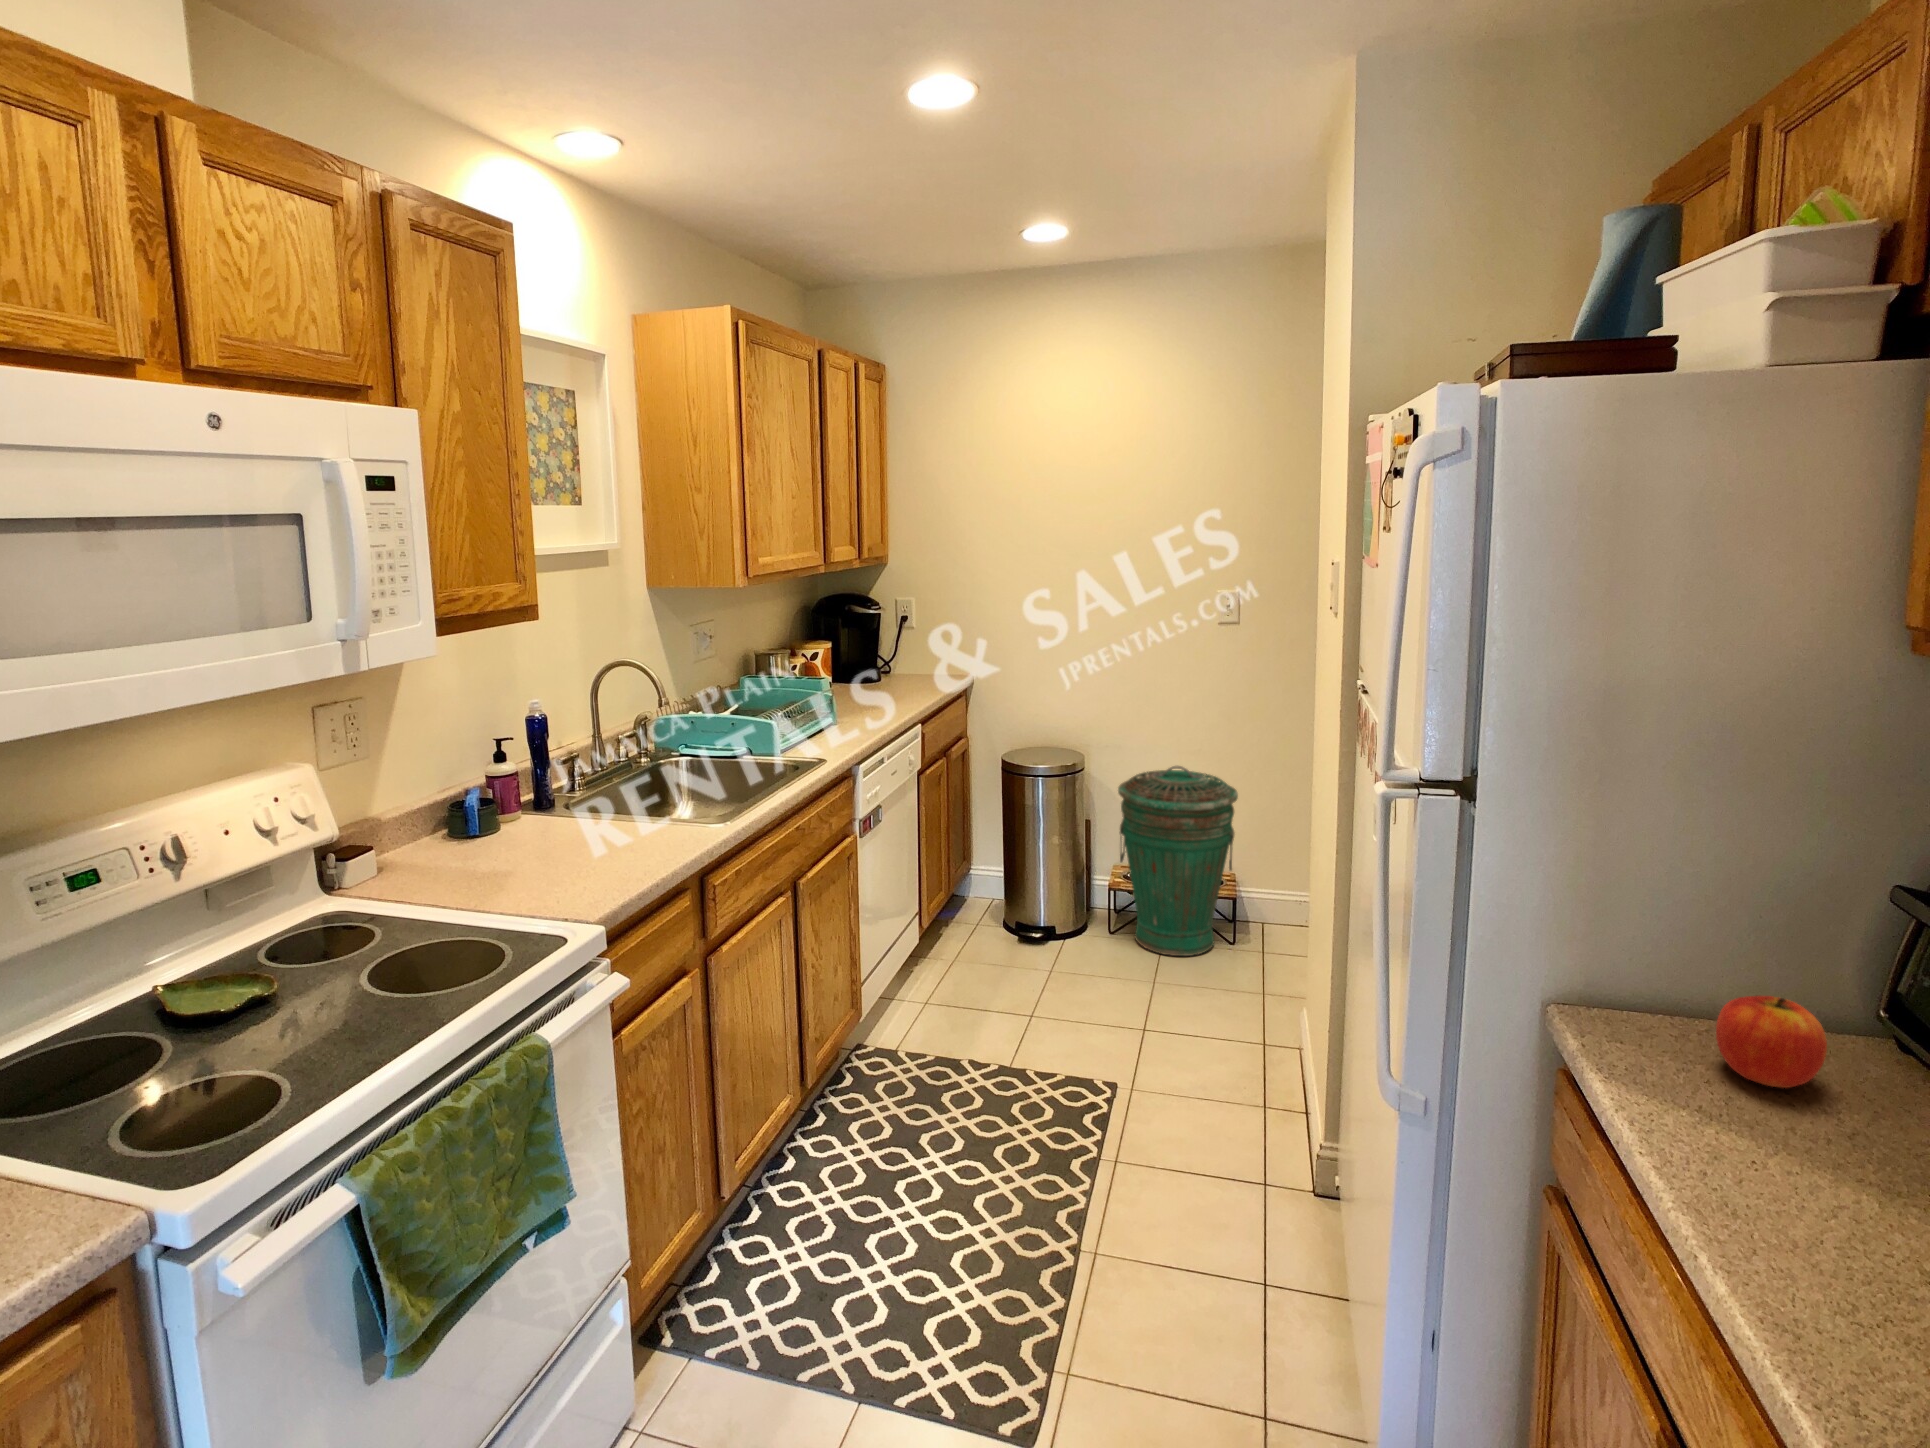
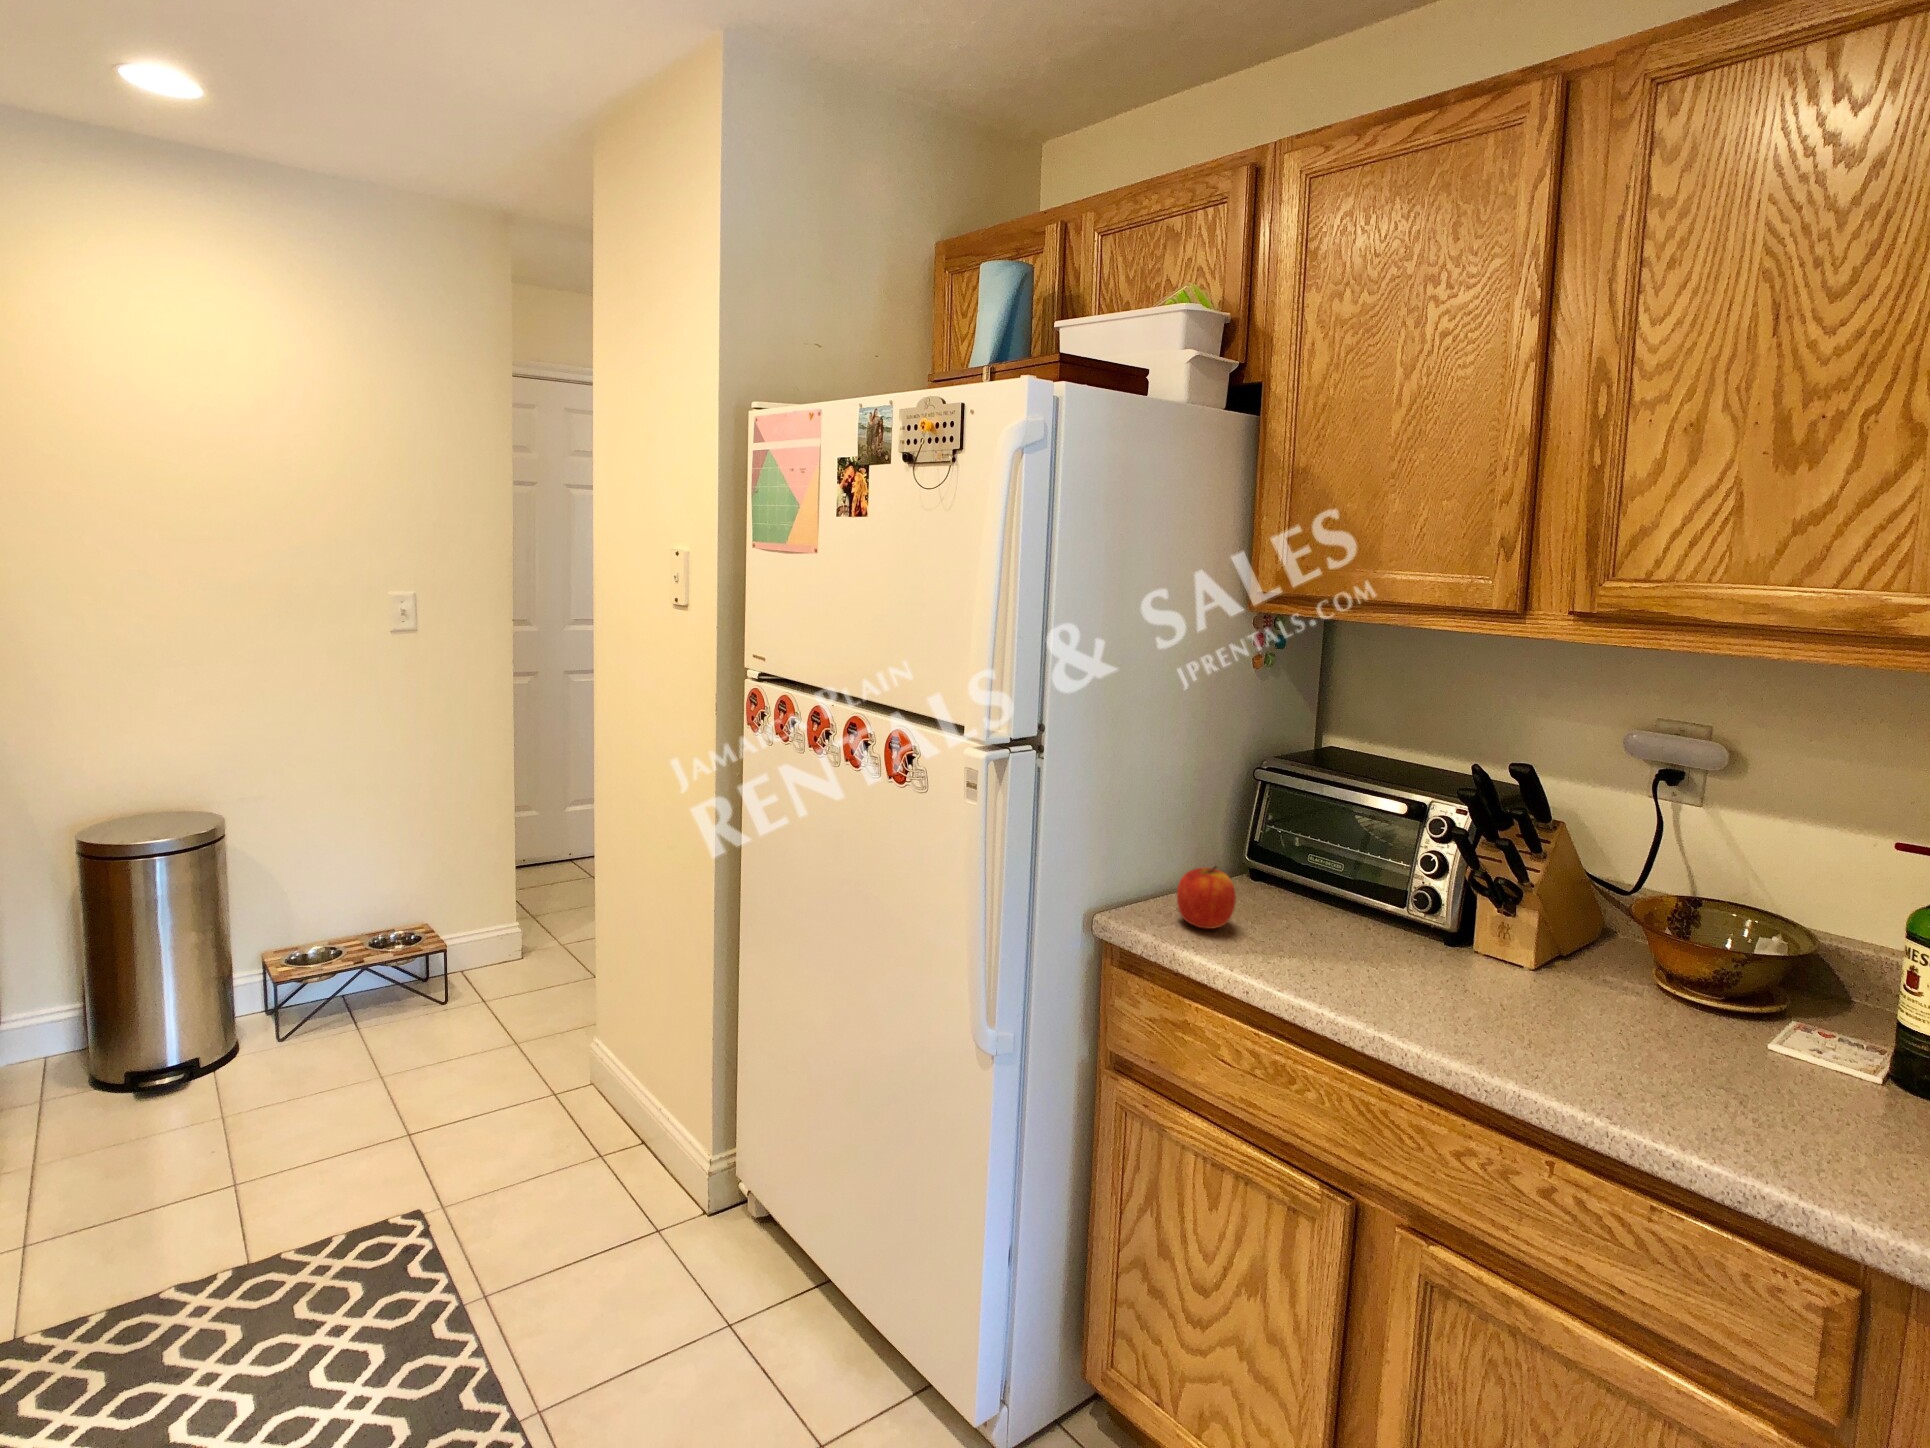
trash can: present [1118,766,1238,956] -> none [284,800,456,1044]

